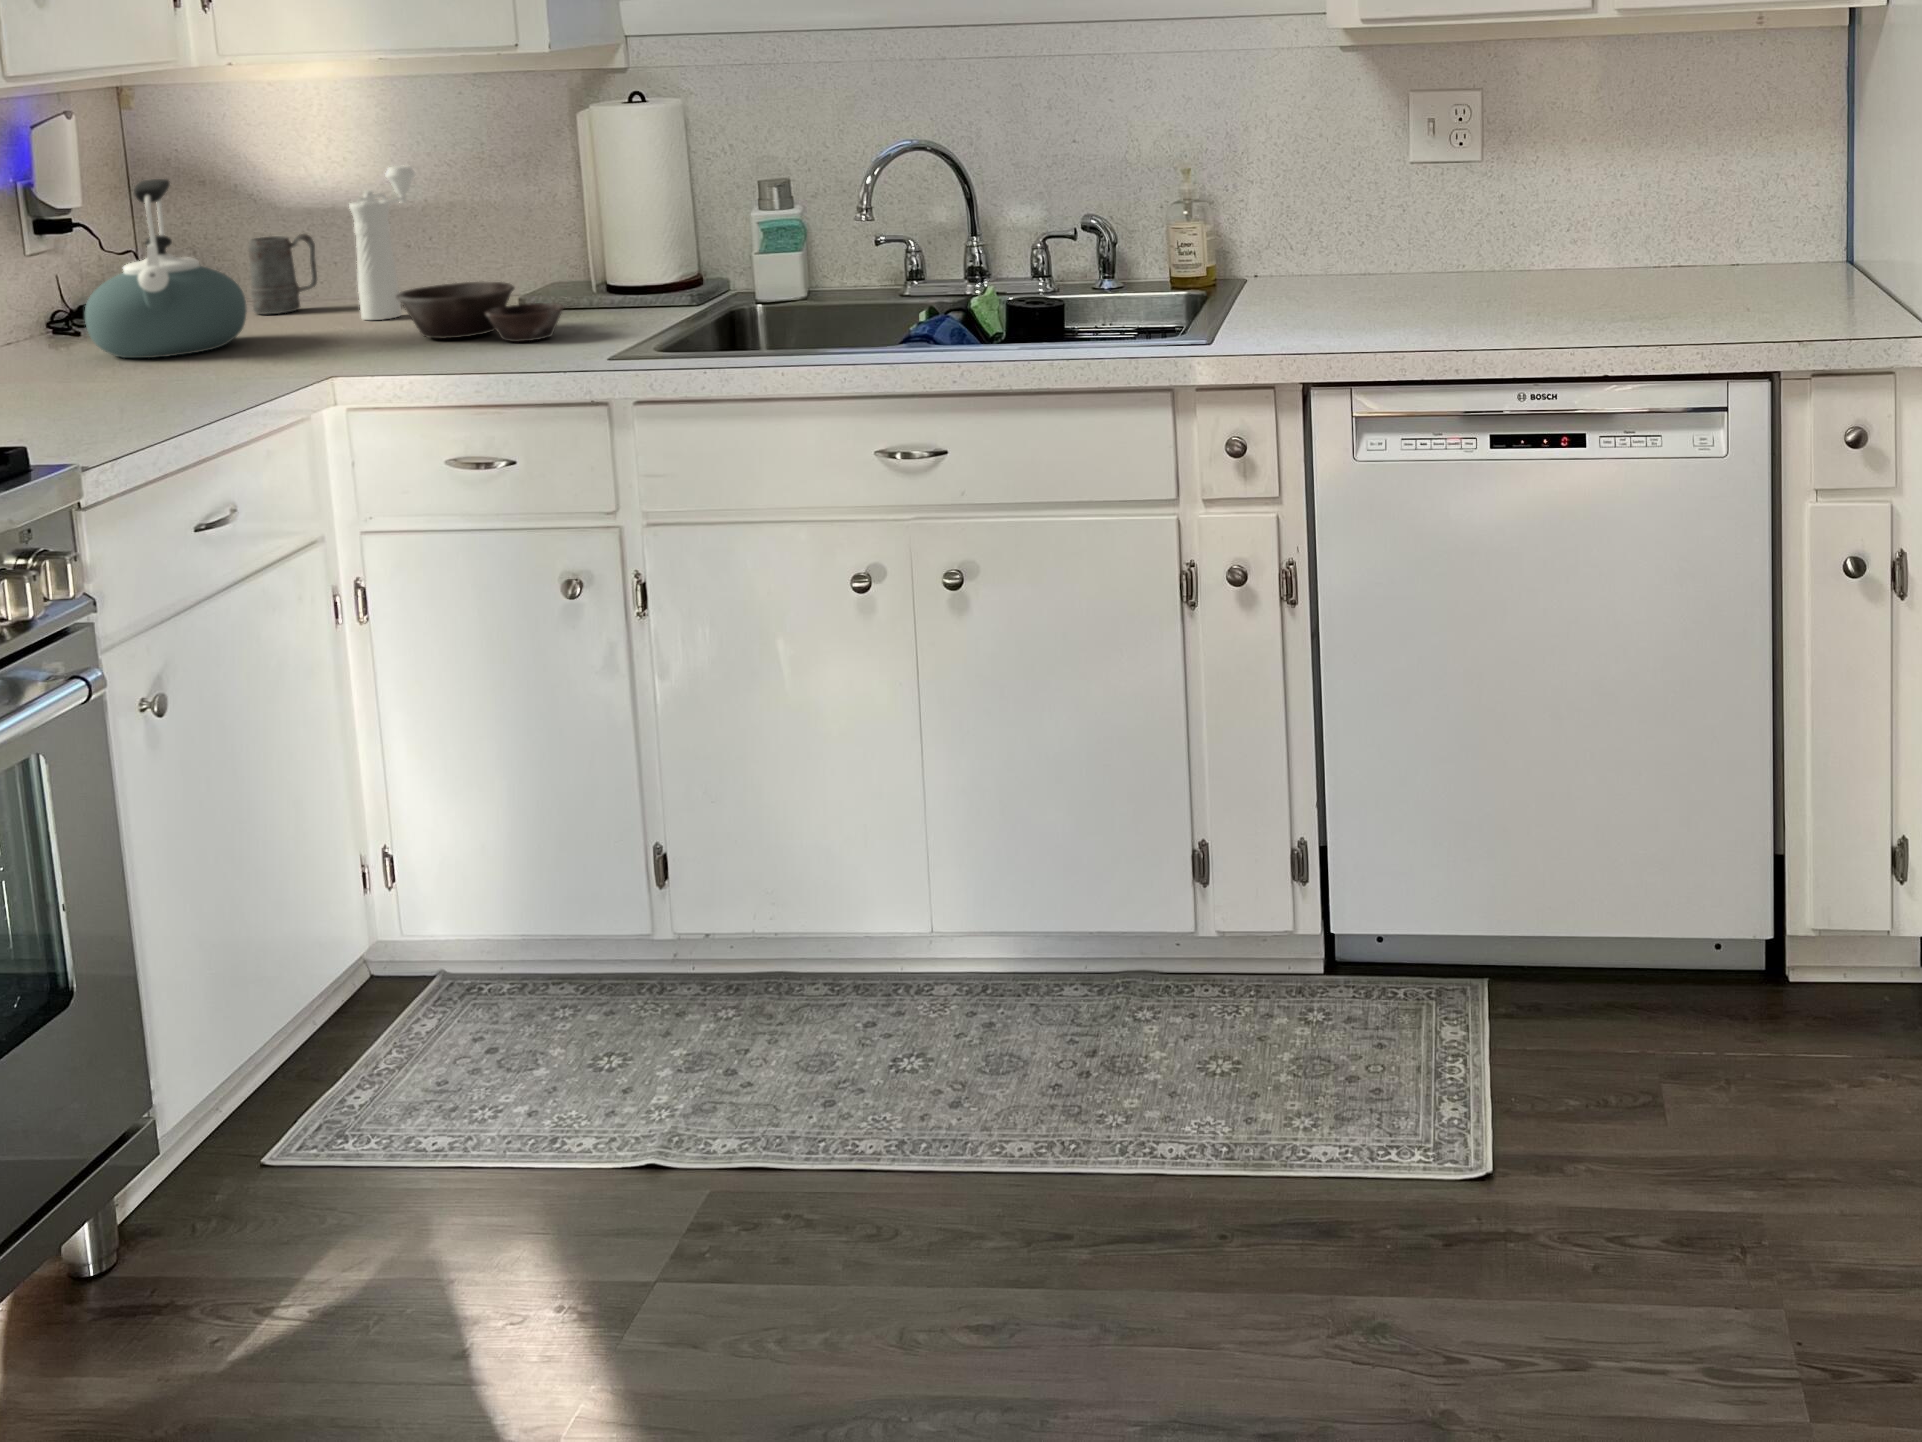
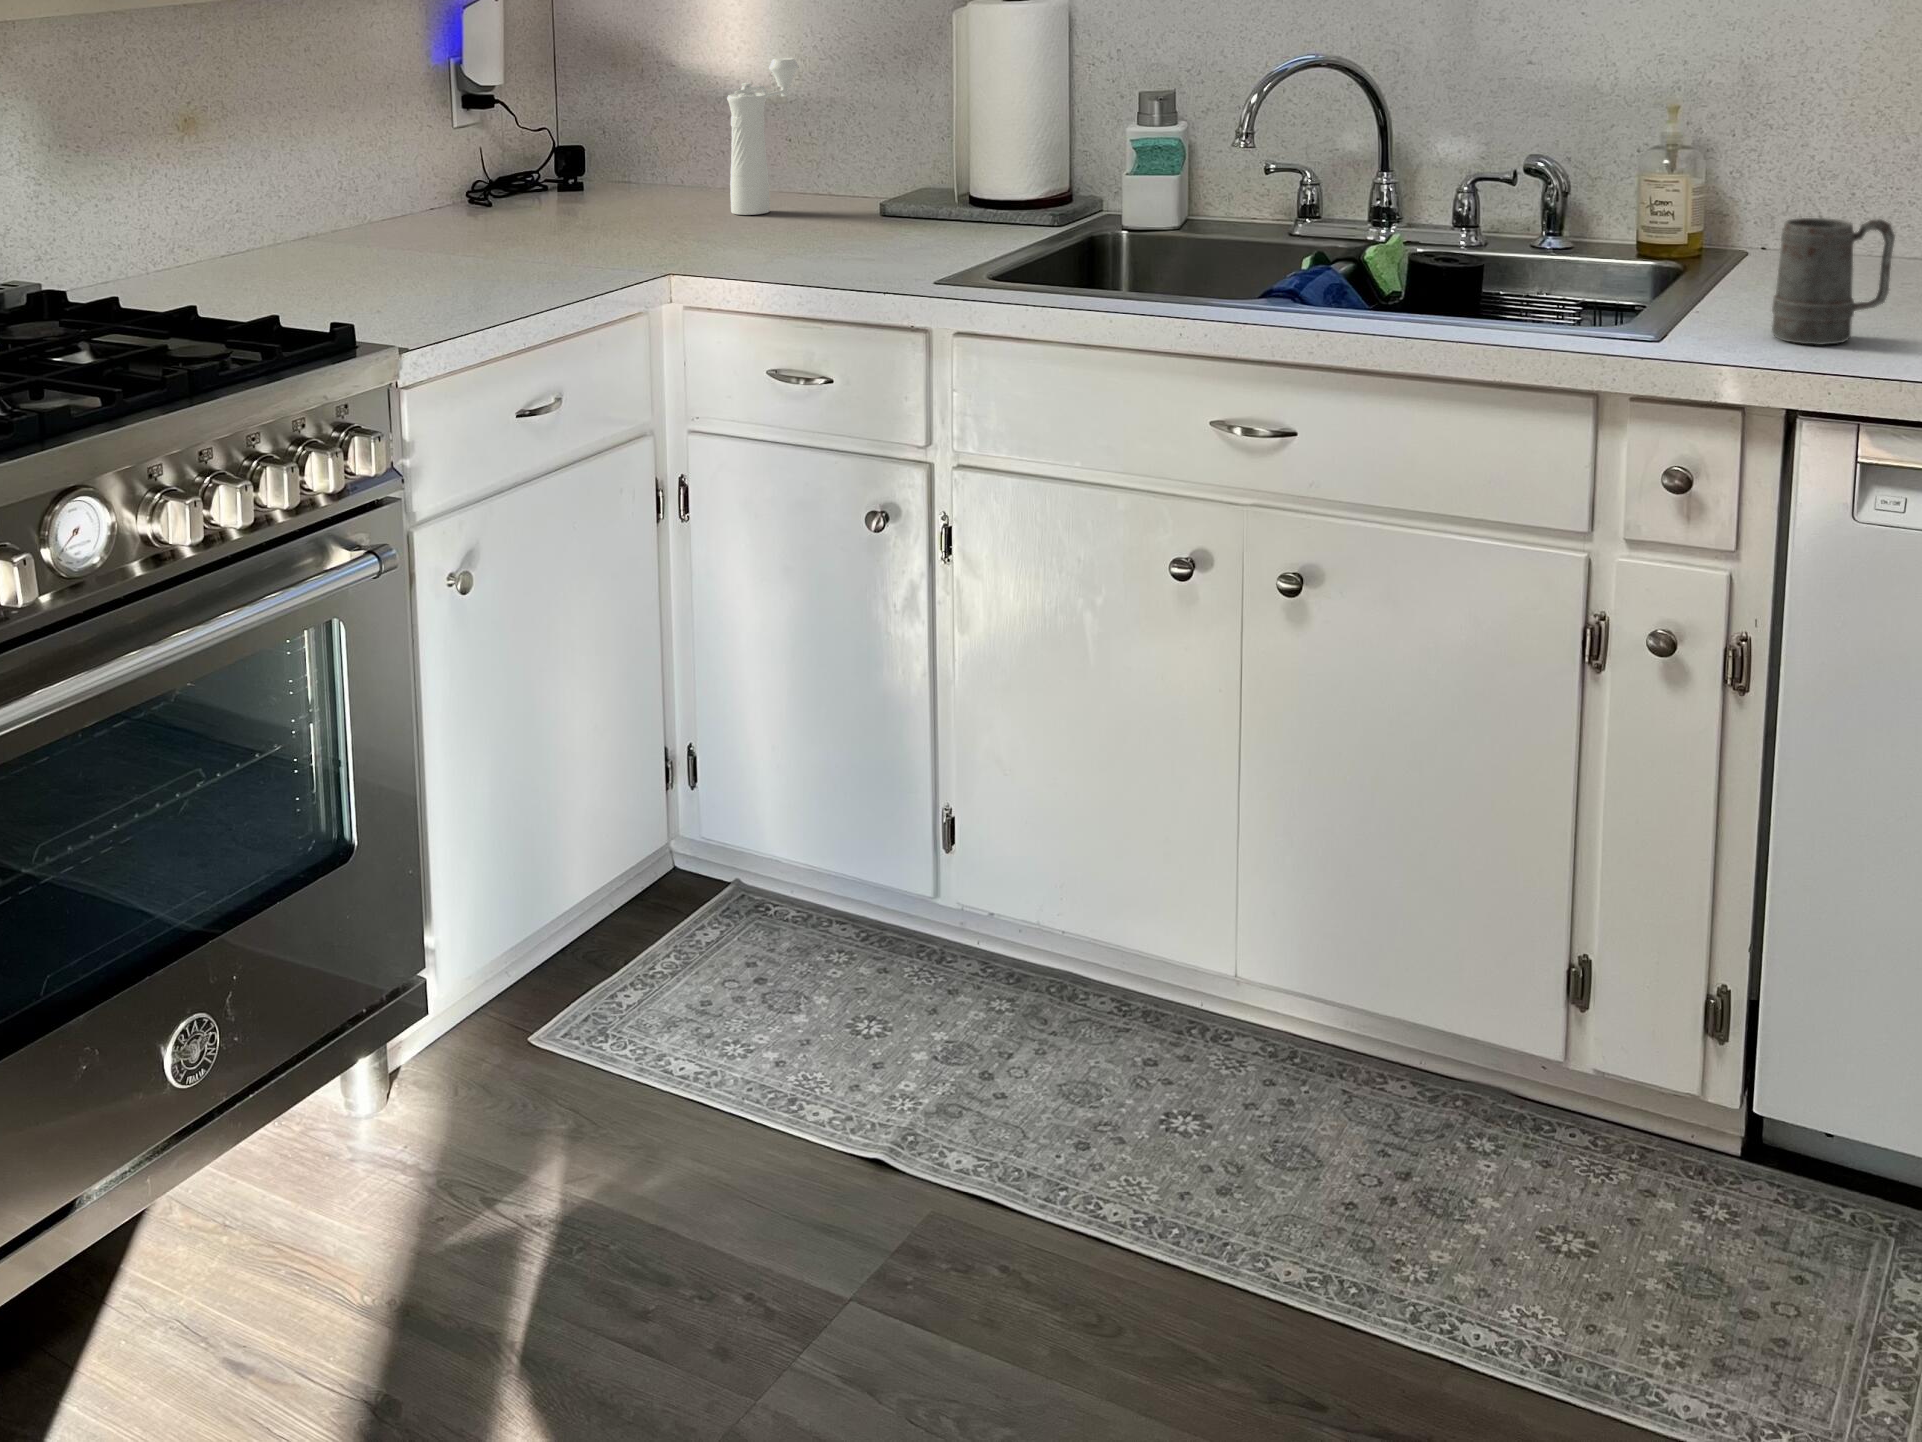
kettle: present [85,179,247,358] -> none [478,64,620,238]
mug: present [248,234,317,314] -> present [1772,218,1895,345]
bowl: present [395,282,564,342] -> none [750,185,910,255]

